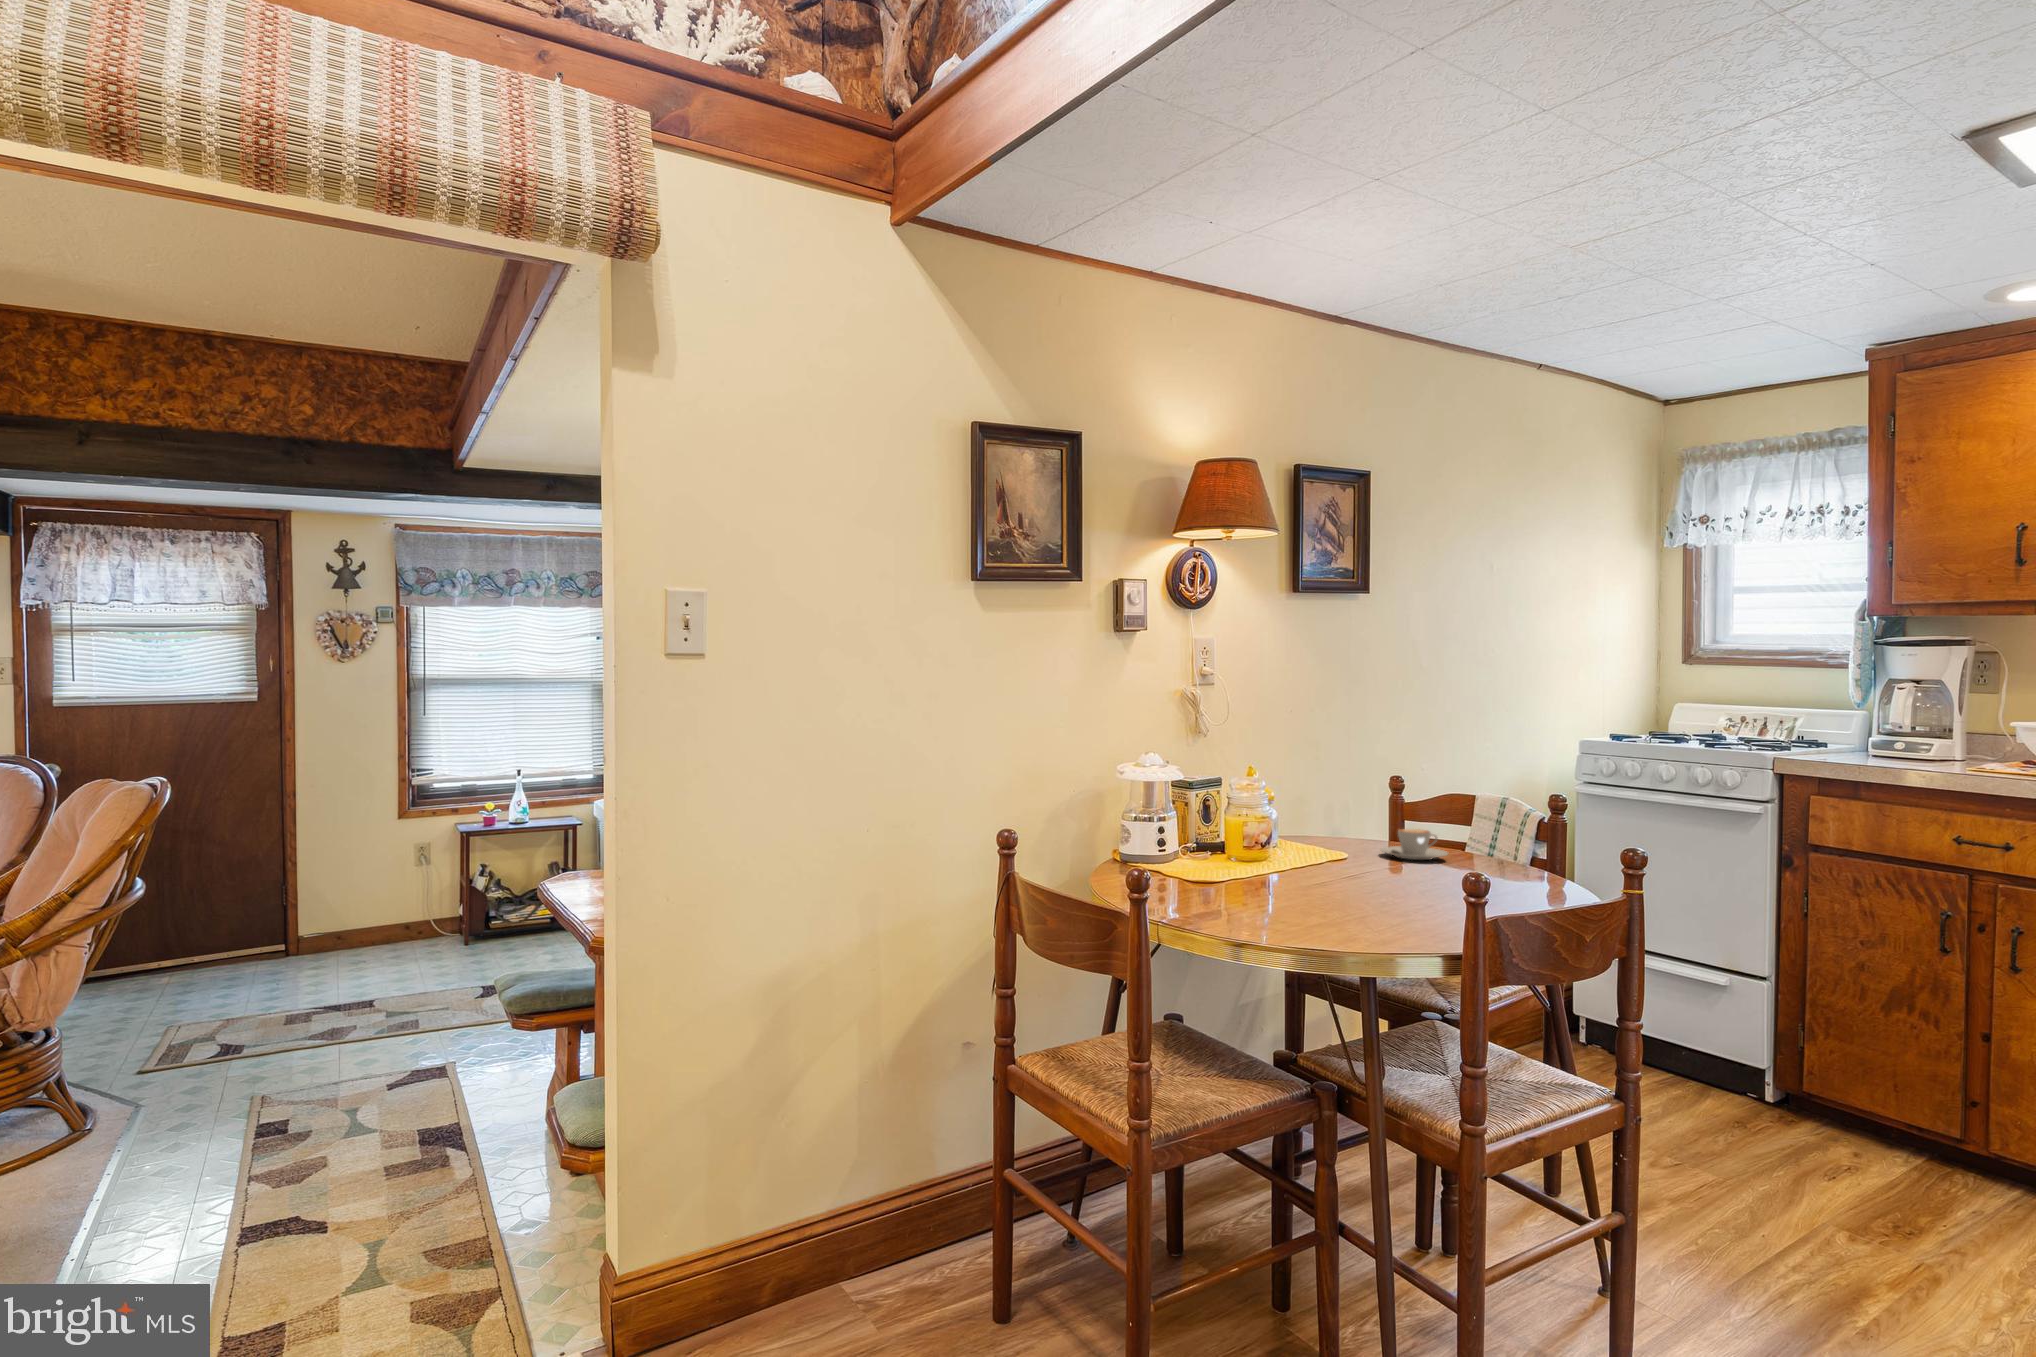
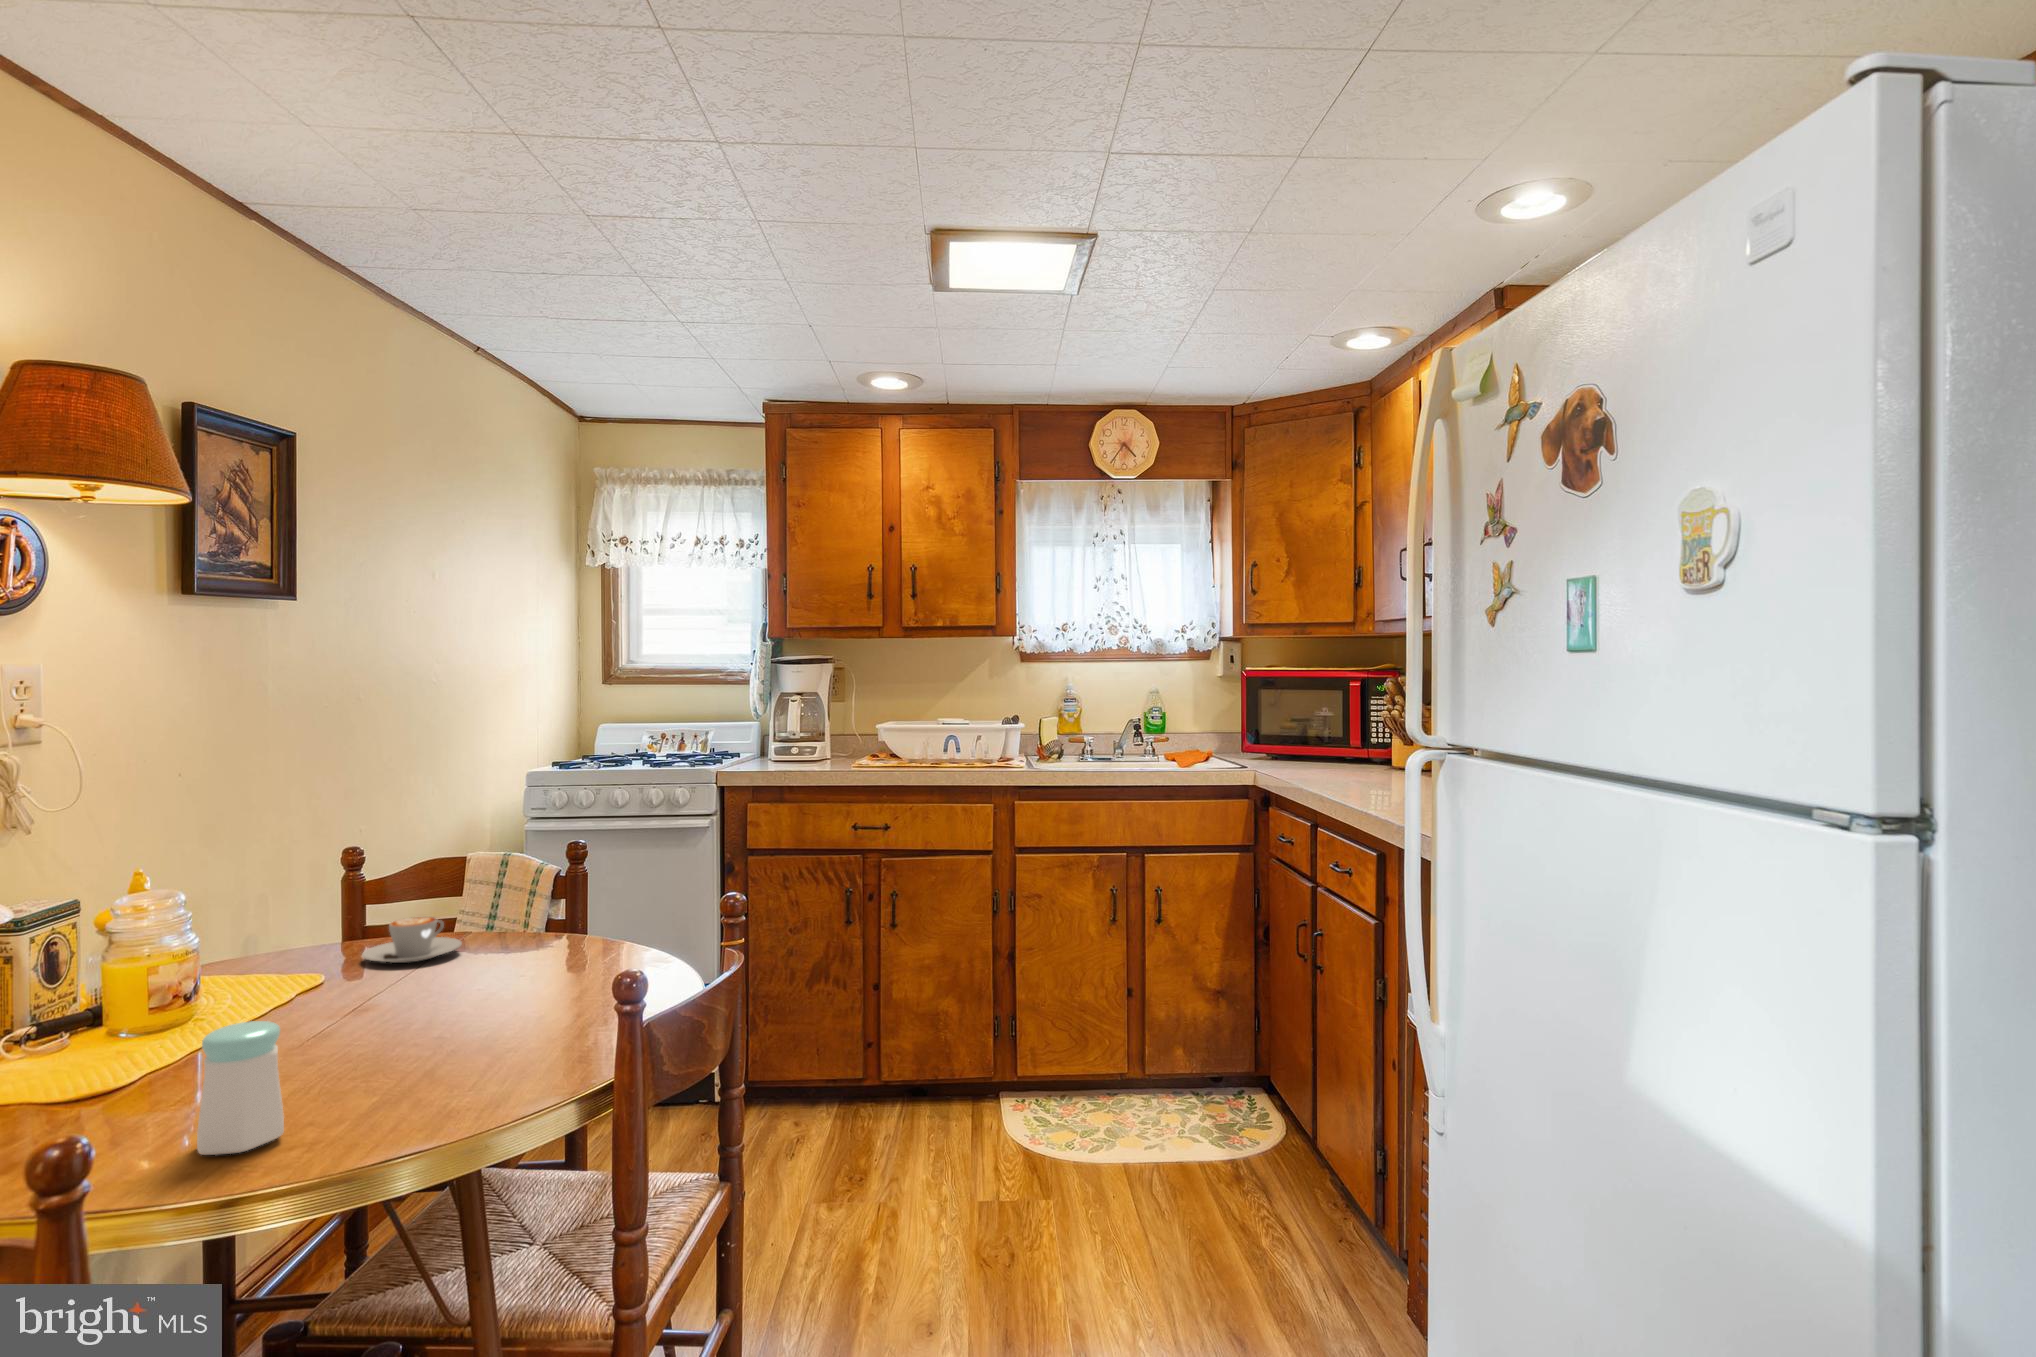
salt shaker: none [1235,834,1276,904] -> present [197,1021,284,1155]

